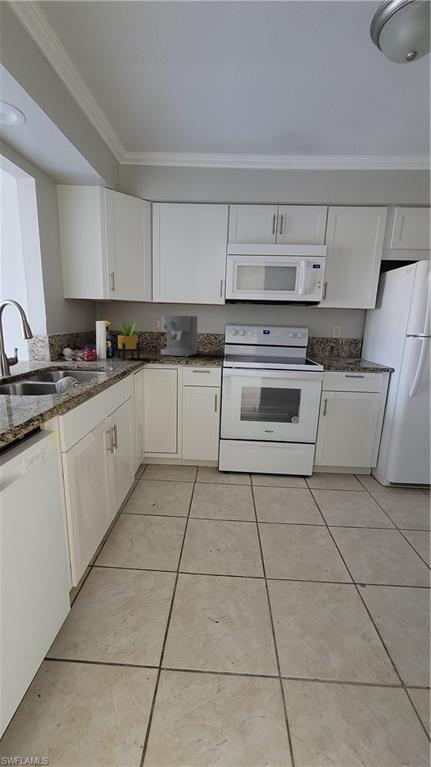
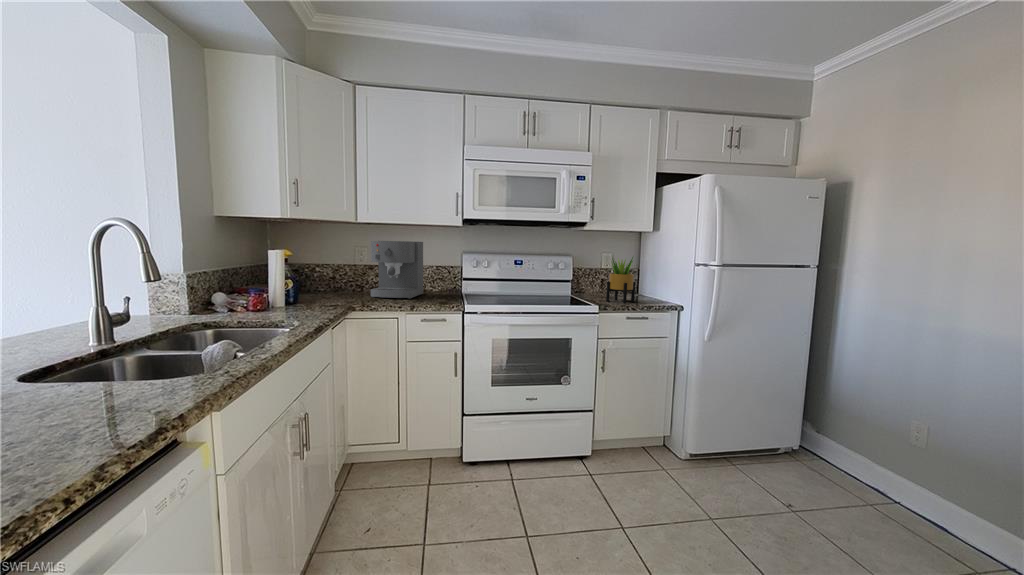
potted plant: present [117,322,140,360] -> present [606,257,635,304]

